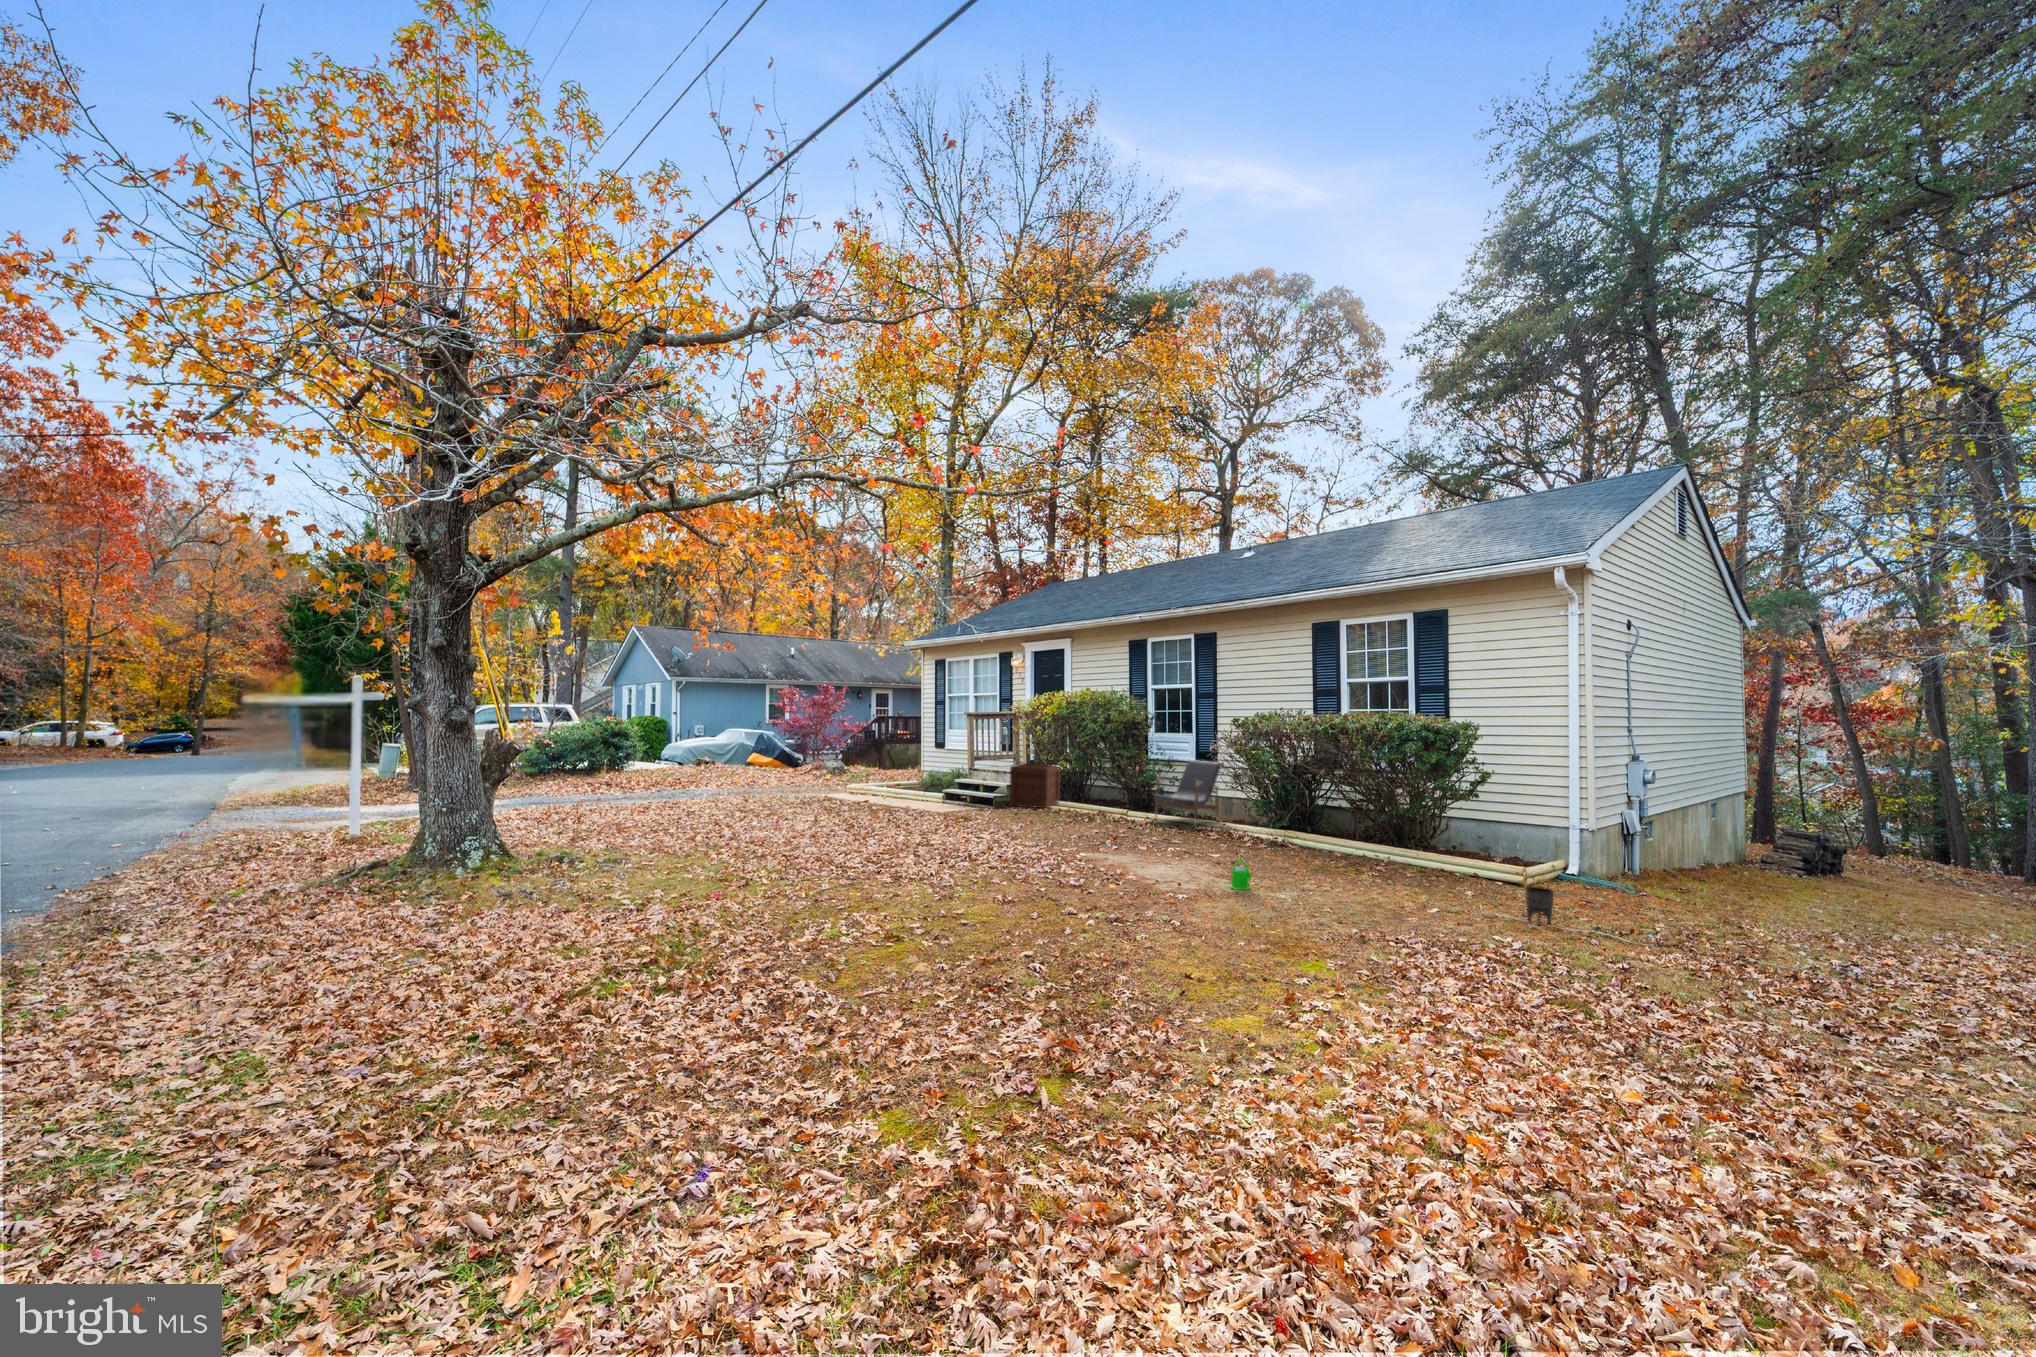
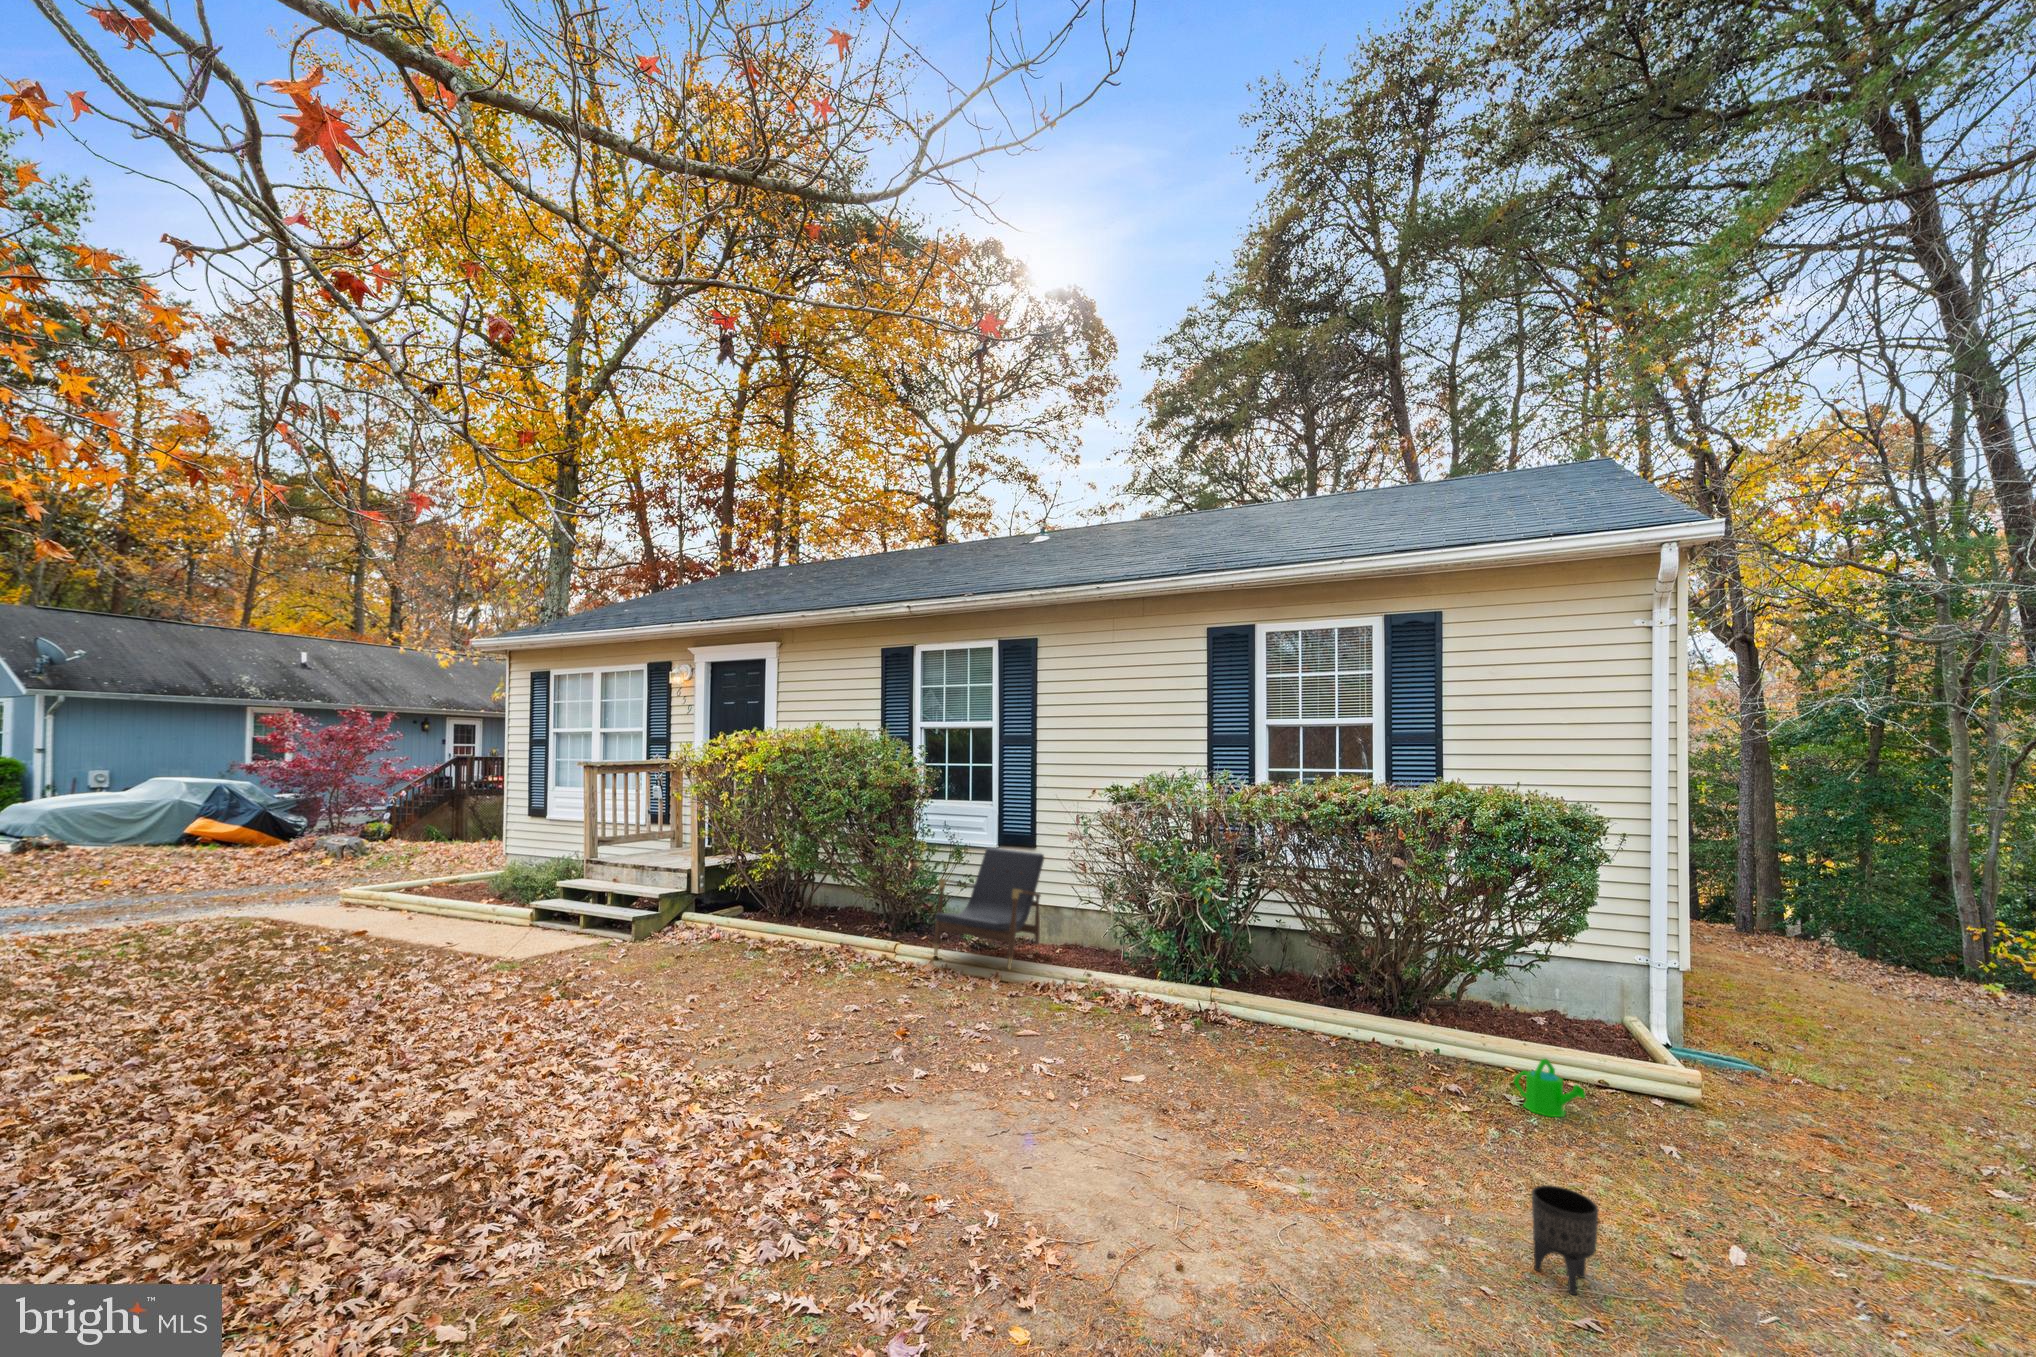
wooden crate: present [1009,763,1060,808] -> none [660,854,759,940]
watering can: present [1231,860,1252,890] -> present [1514,1059,1585,1117]
planter: present [1525,886,1554,925] -> present [1532,1185,1598,1295]

